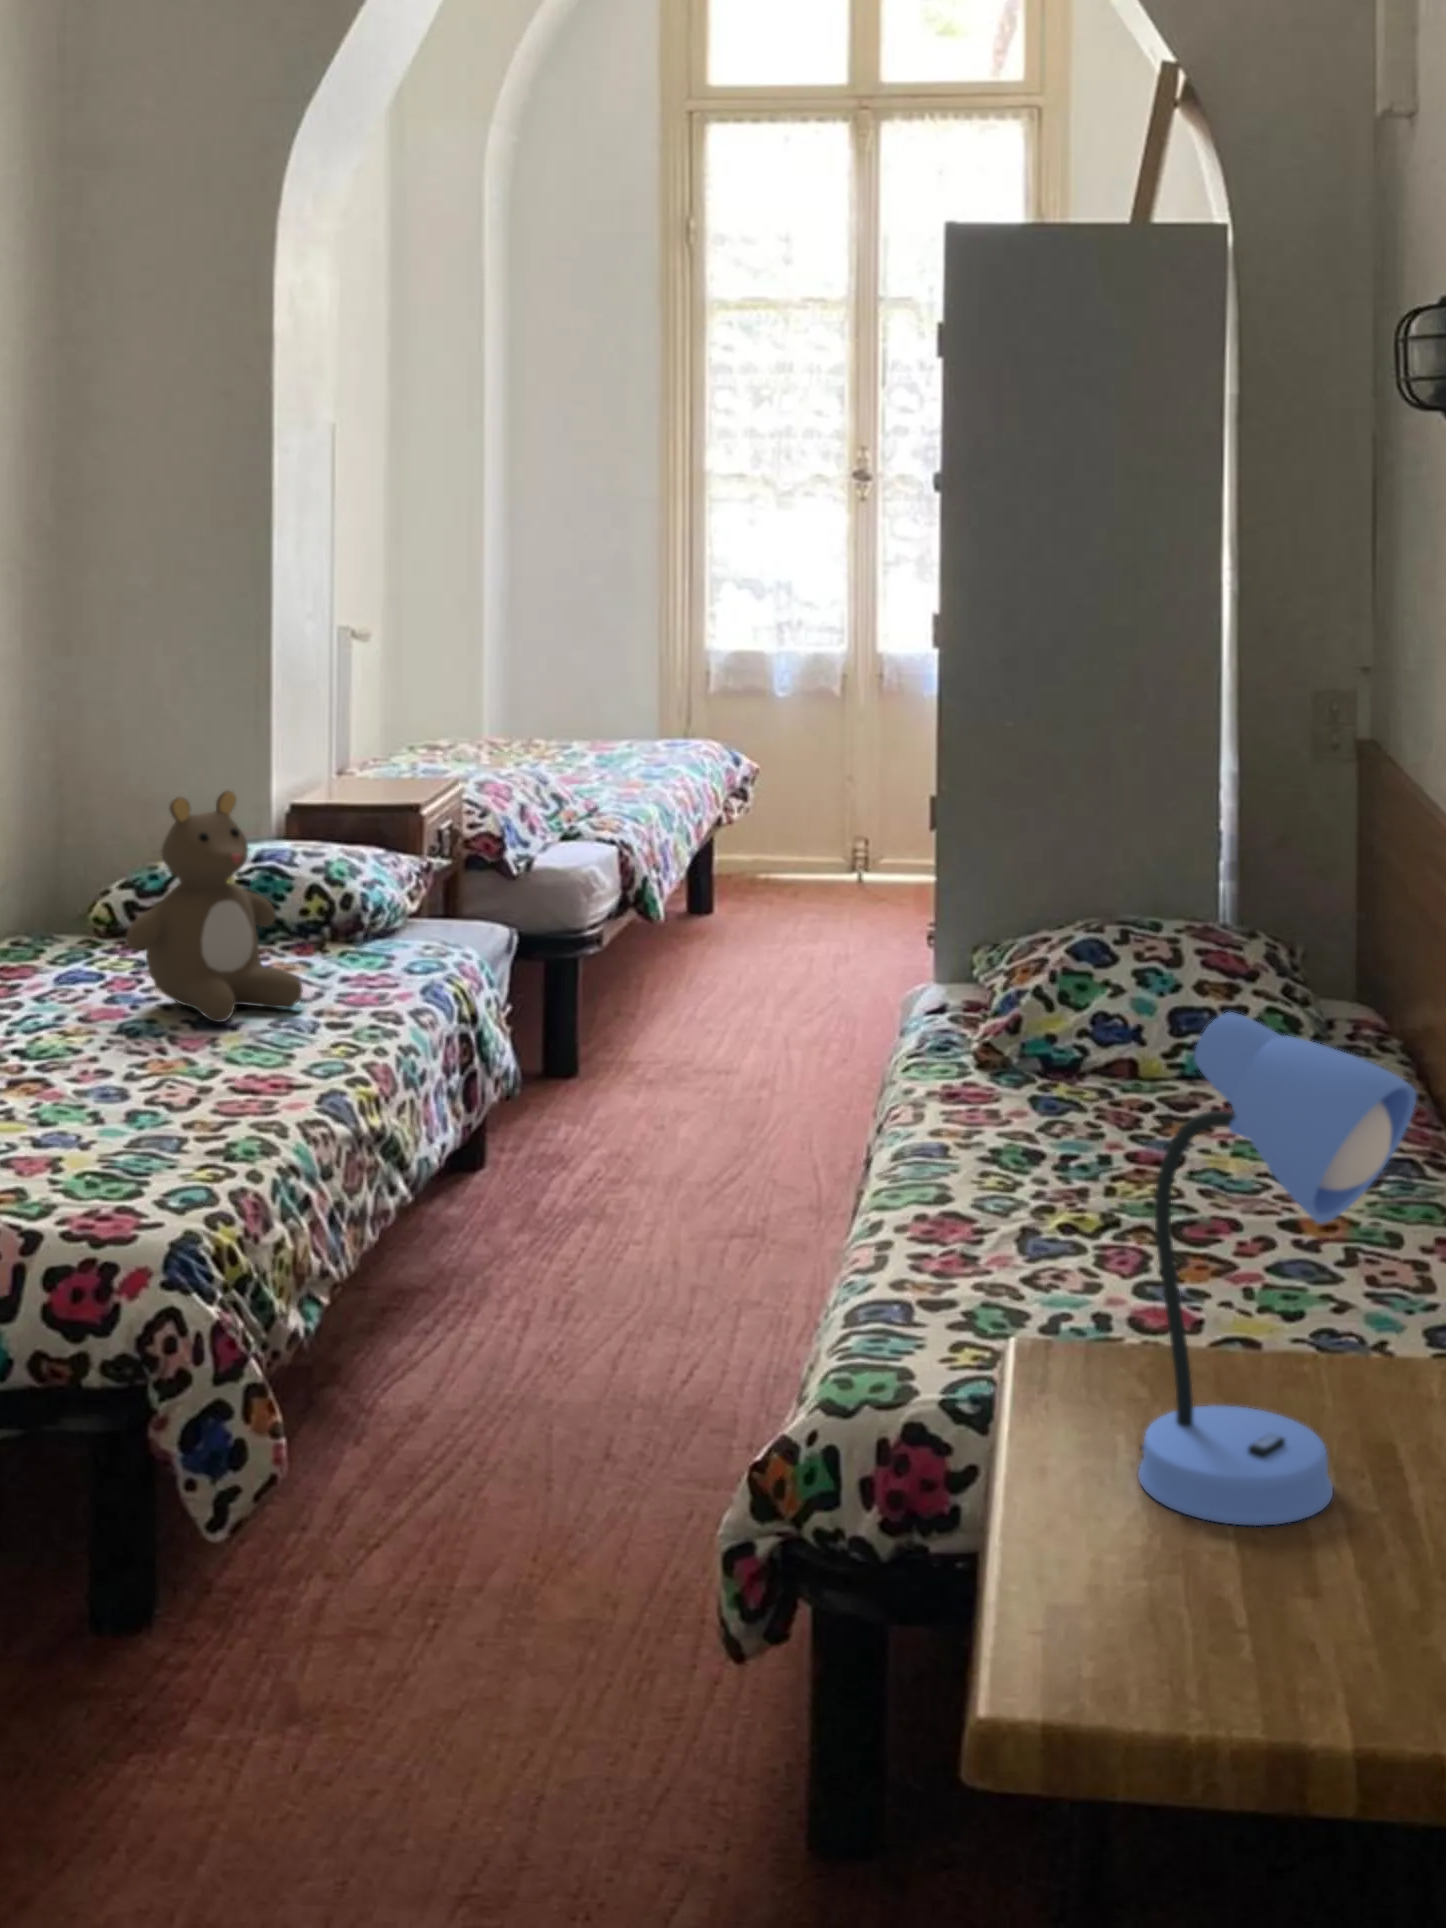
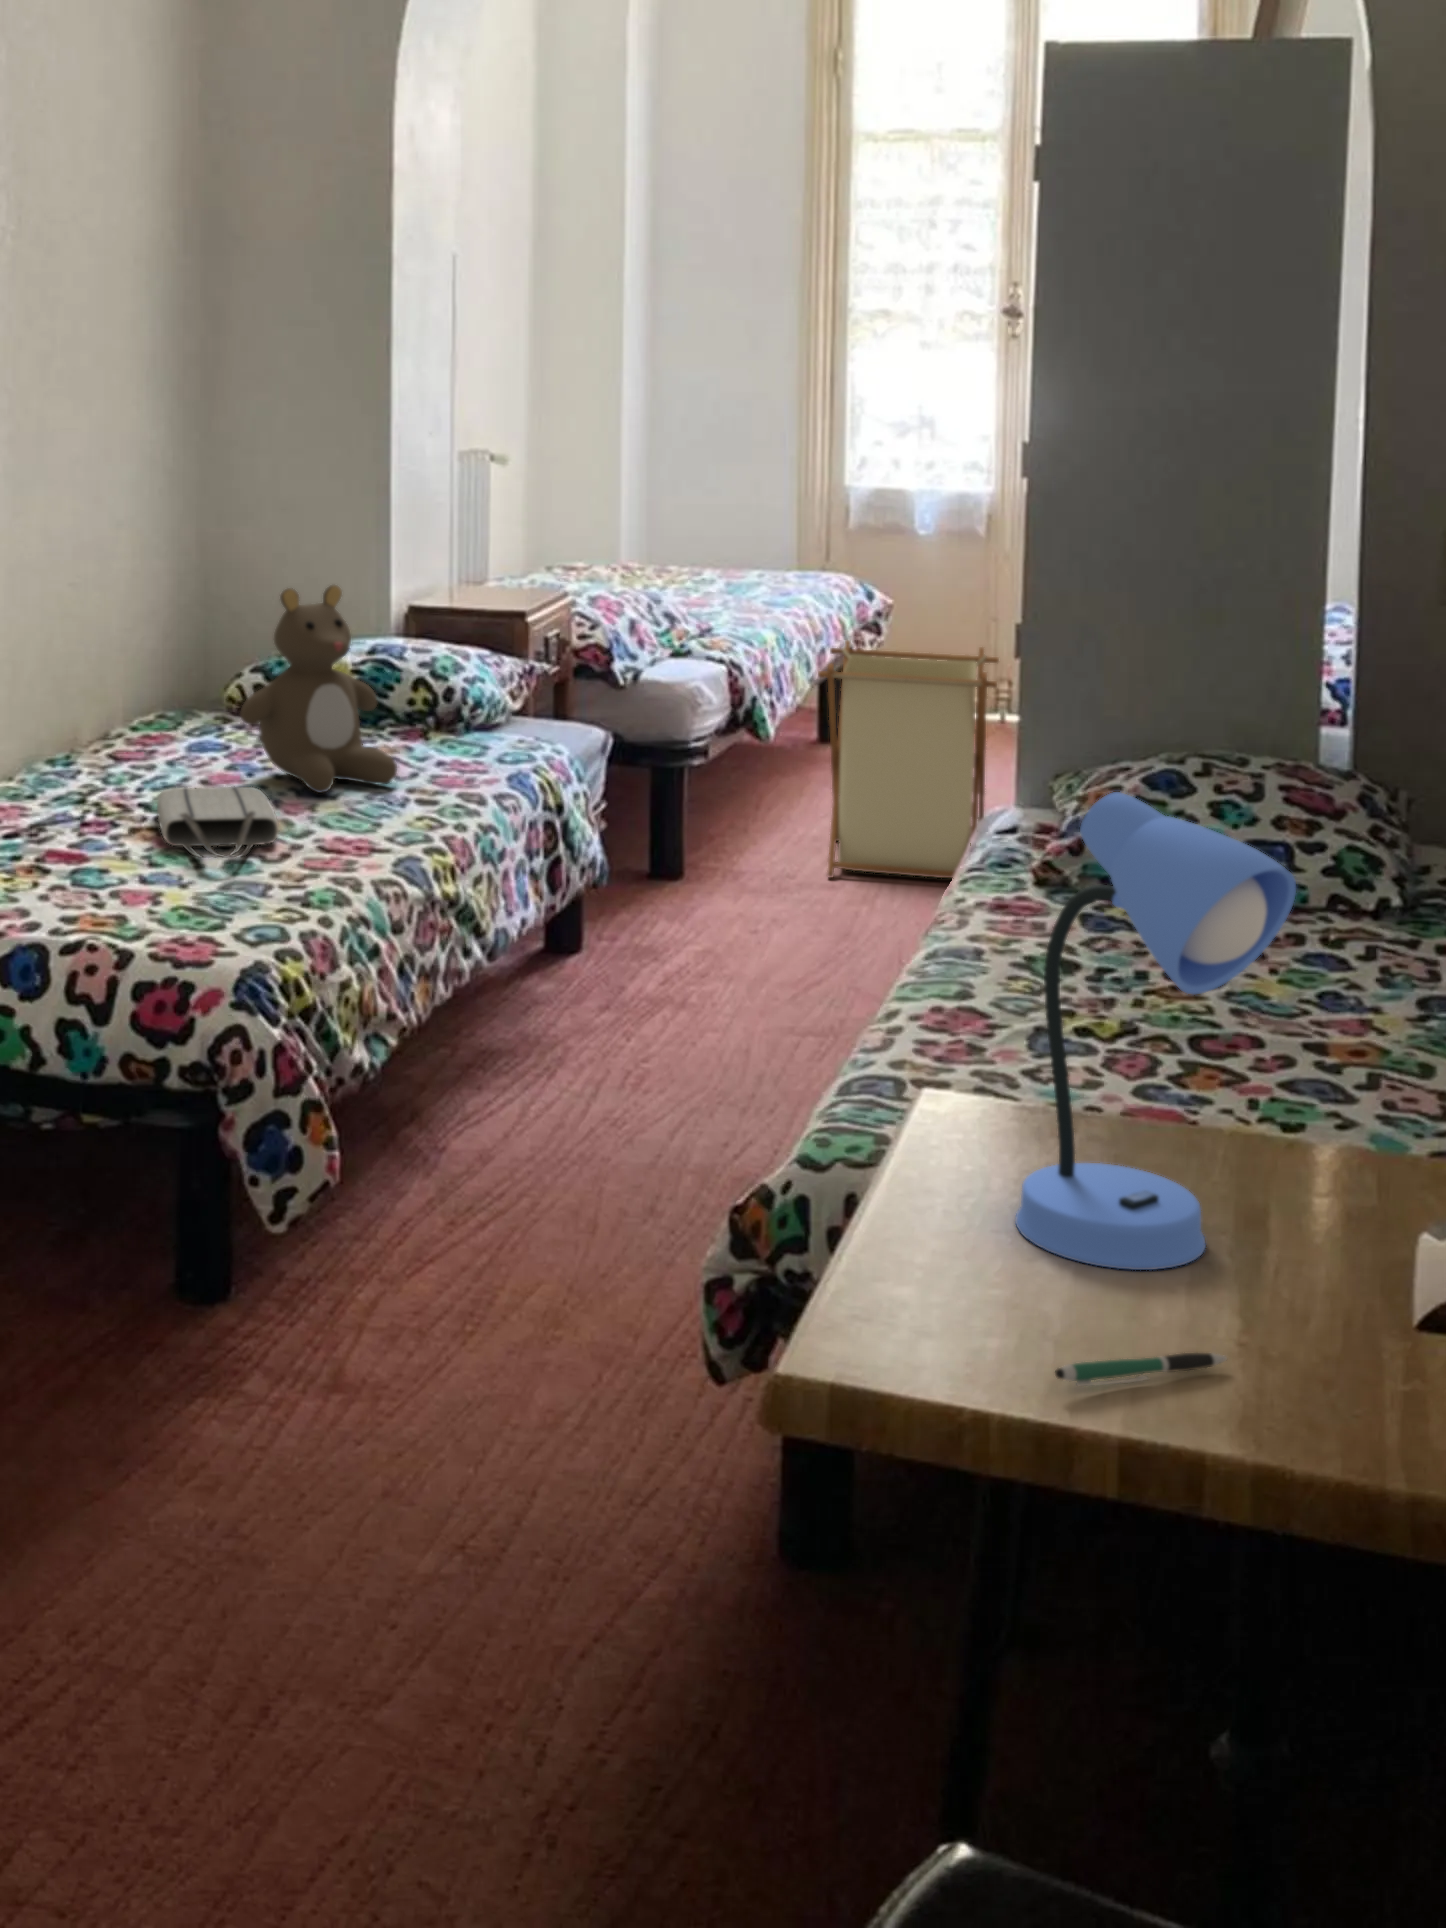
laundry basket: none [712,816,889,1065] -> present [818,640,999,879]
tote bag: none [38,1023,185,1111] -> present [157,786,279,858]
pen: none [1250,1618,1405,1679] -> present [1055,1353,1227,1386]

